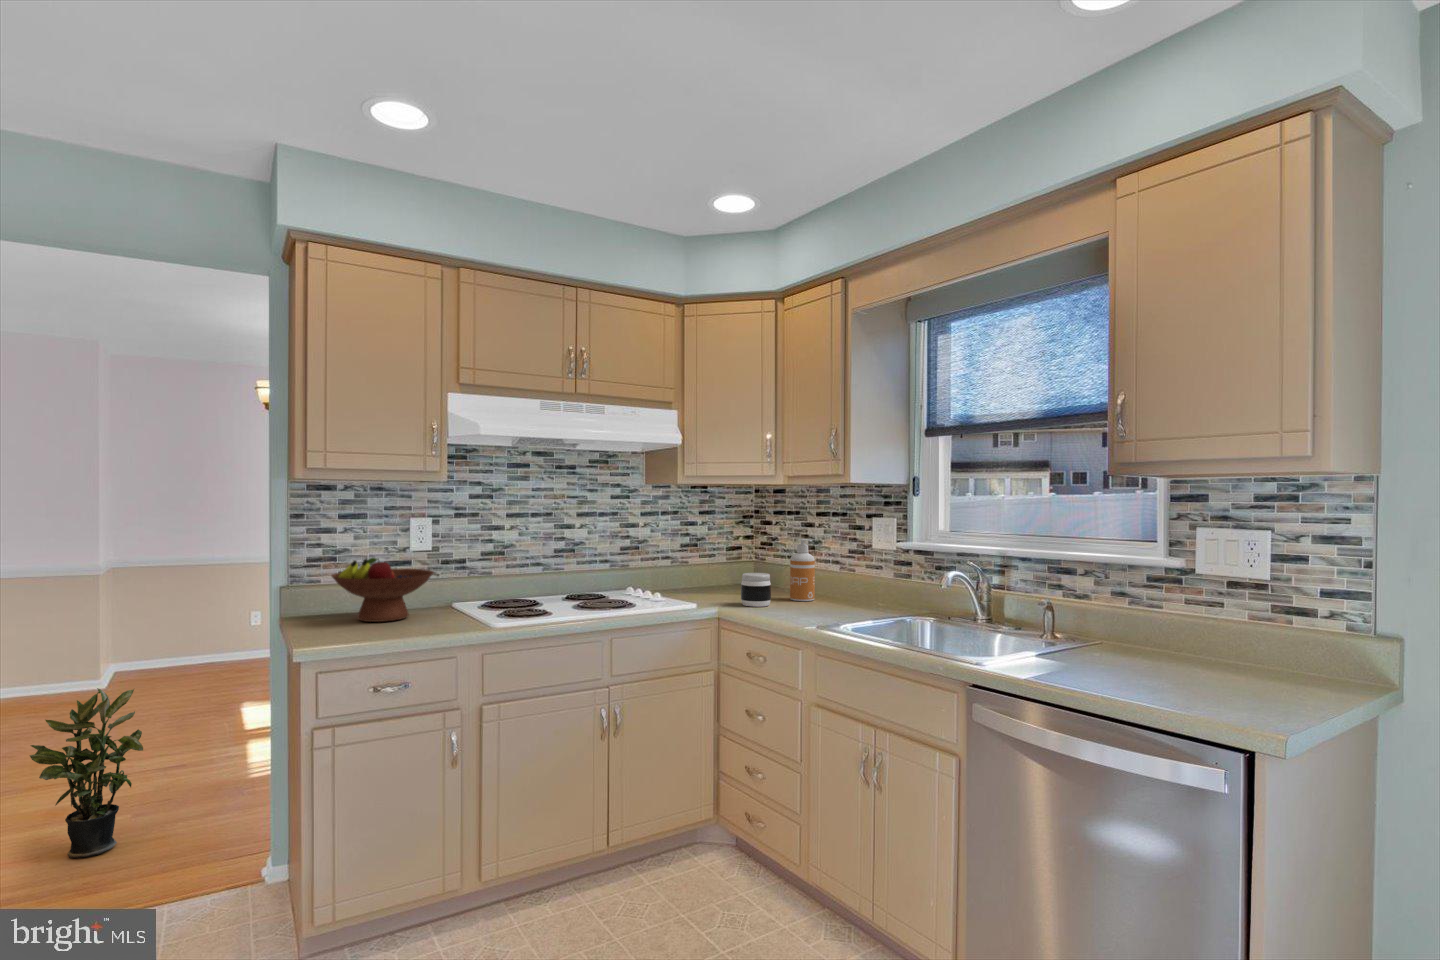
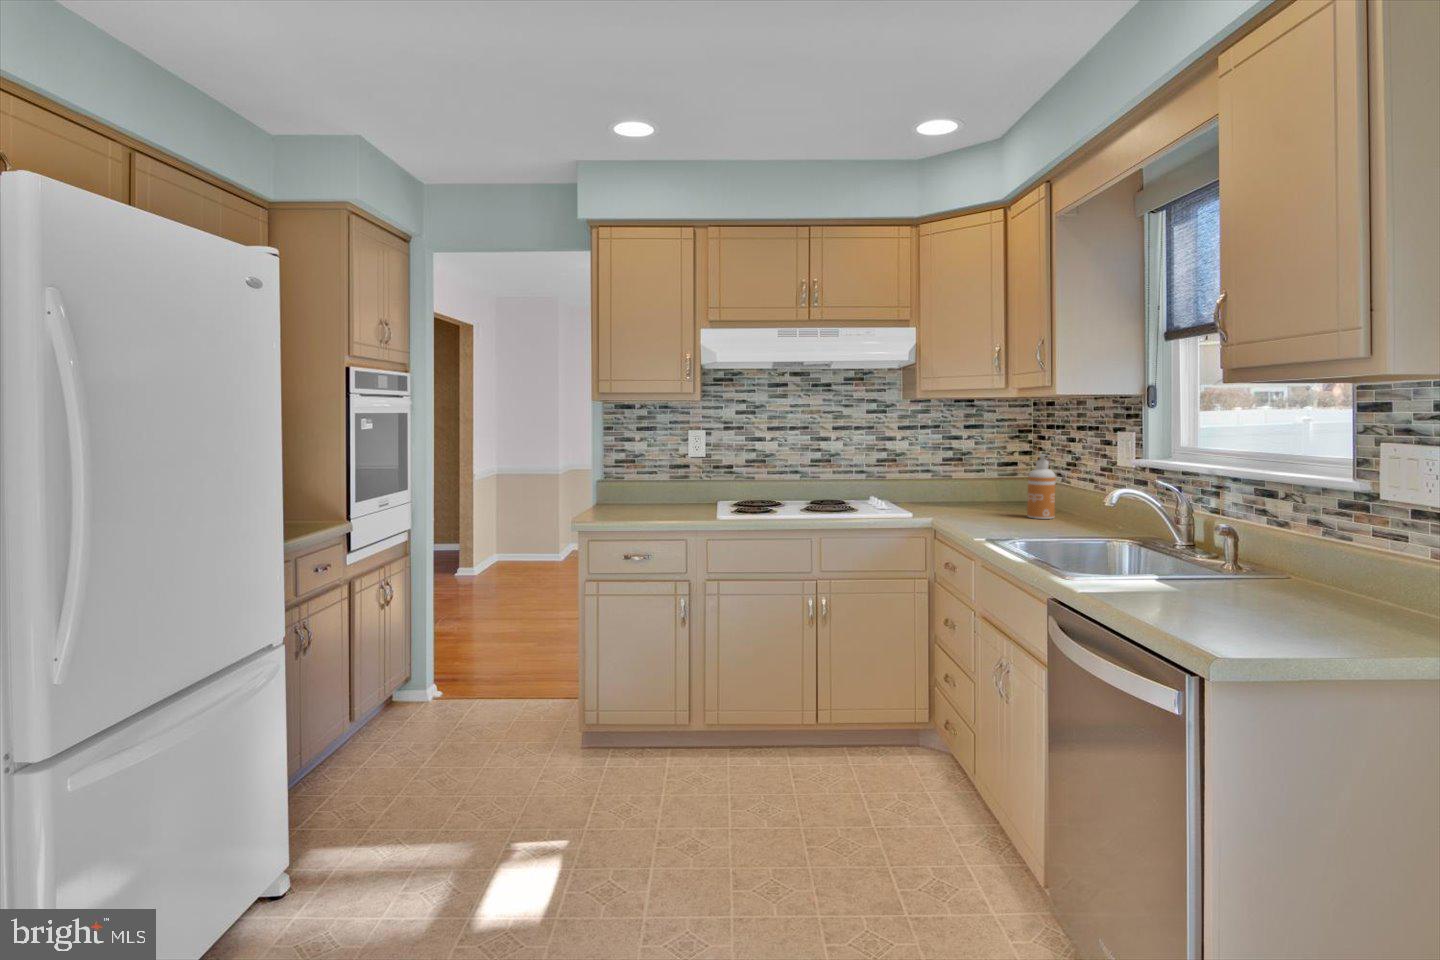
fruit bowl: present [331,558,434,622] -> none [620,461,693,510]
jar: present [741,573,771,607] -> none [963,487,995,520]
potted plant: present [30,688,143,858] -> none [486,546,546,656]

